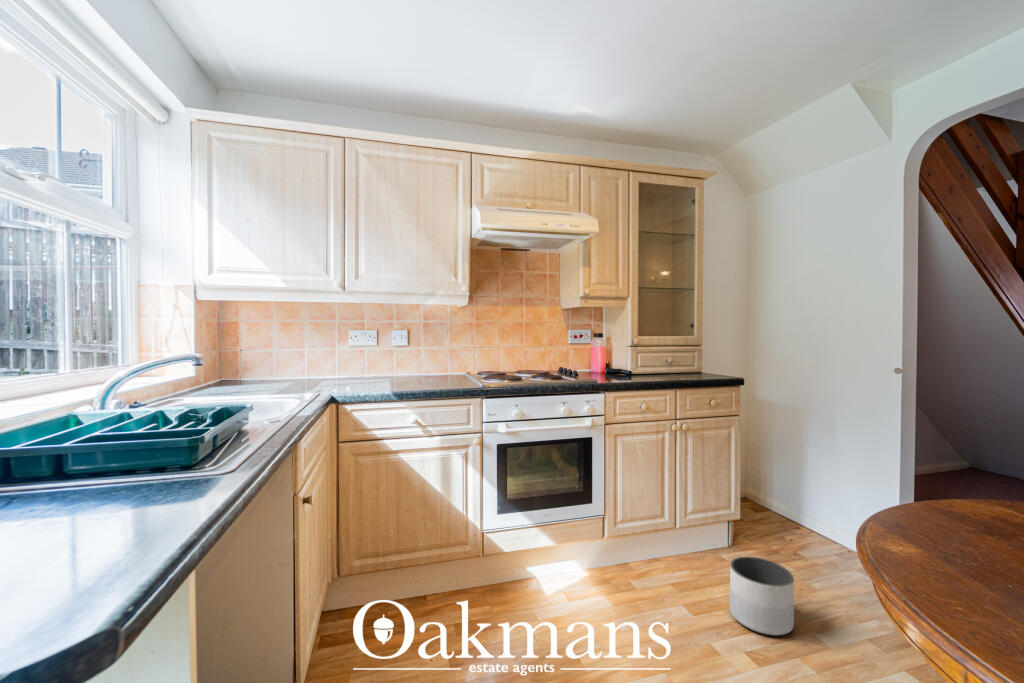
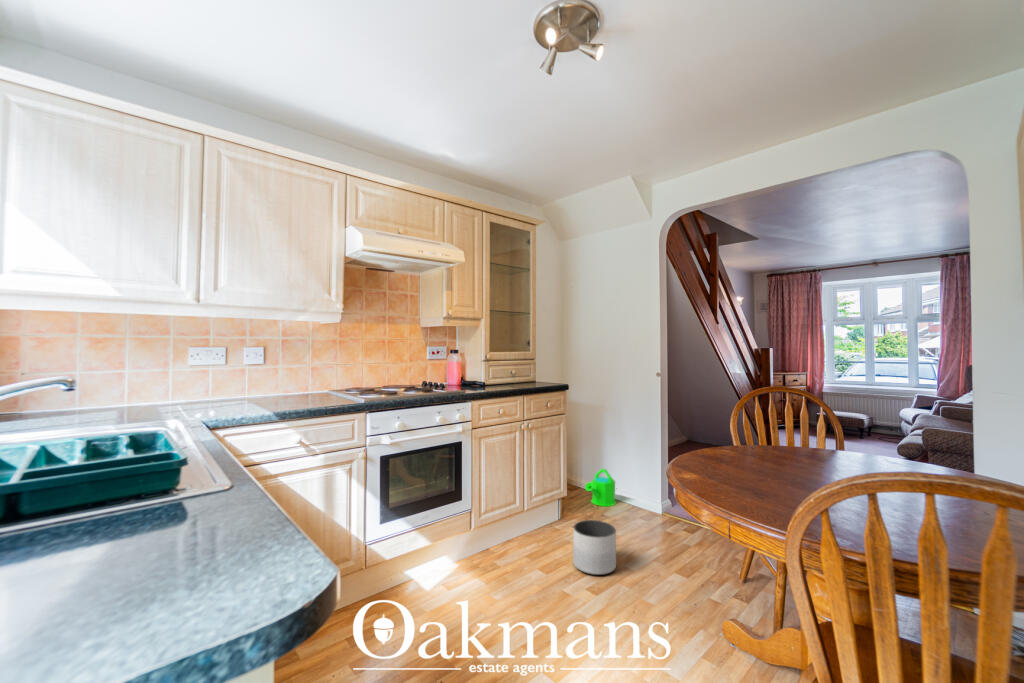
watering can: none [771,491,825,543] -> present [585,469,616,506]

